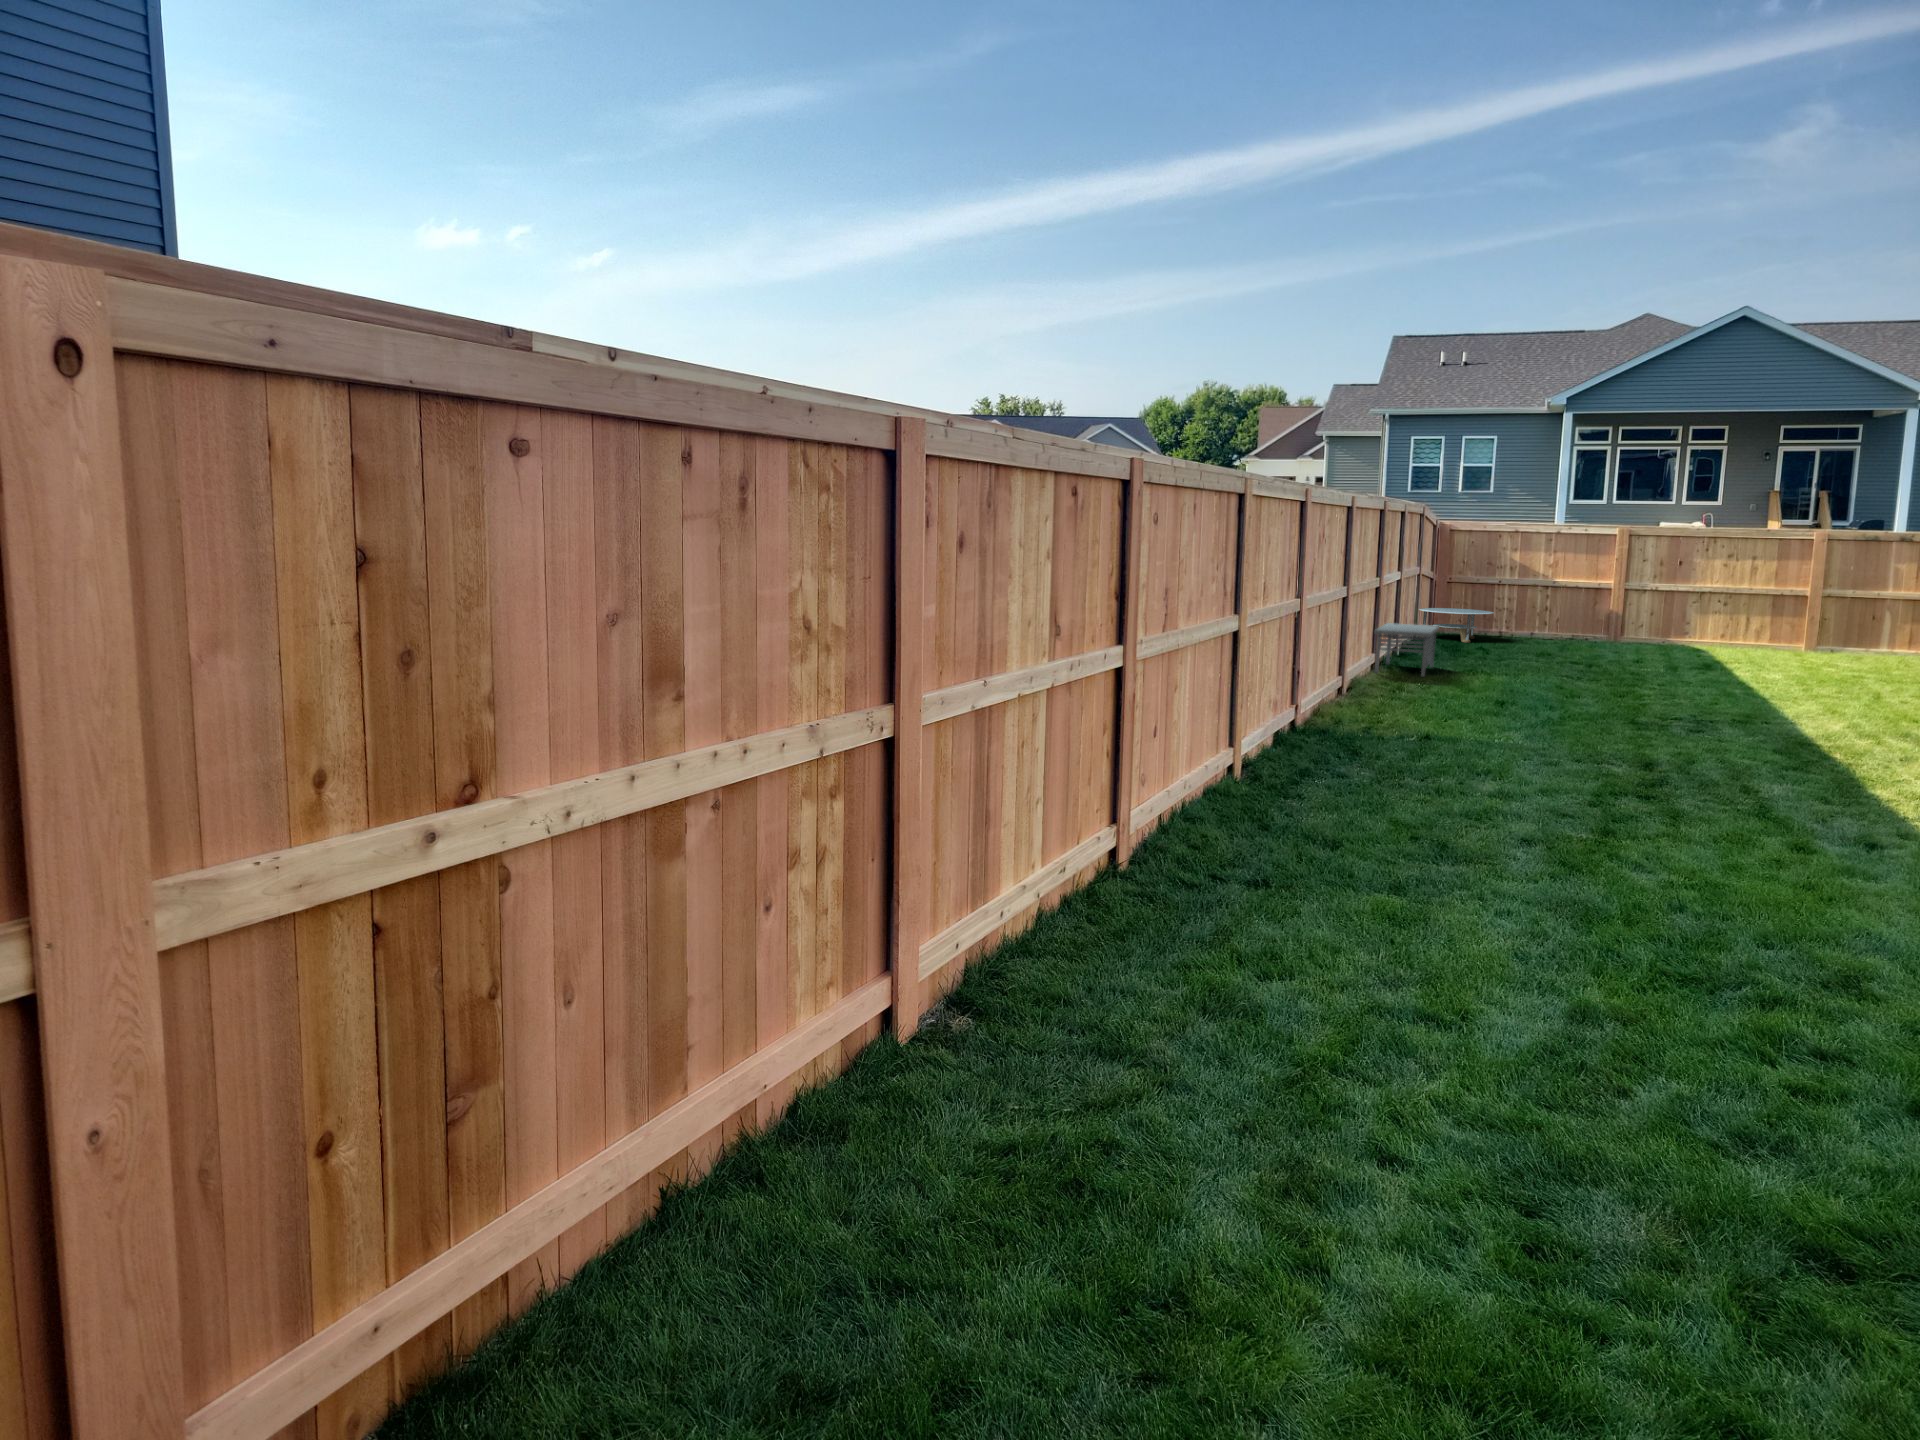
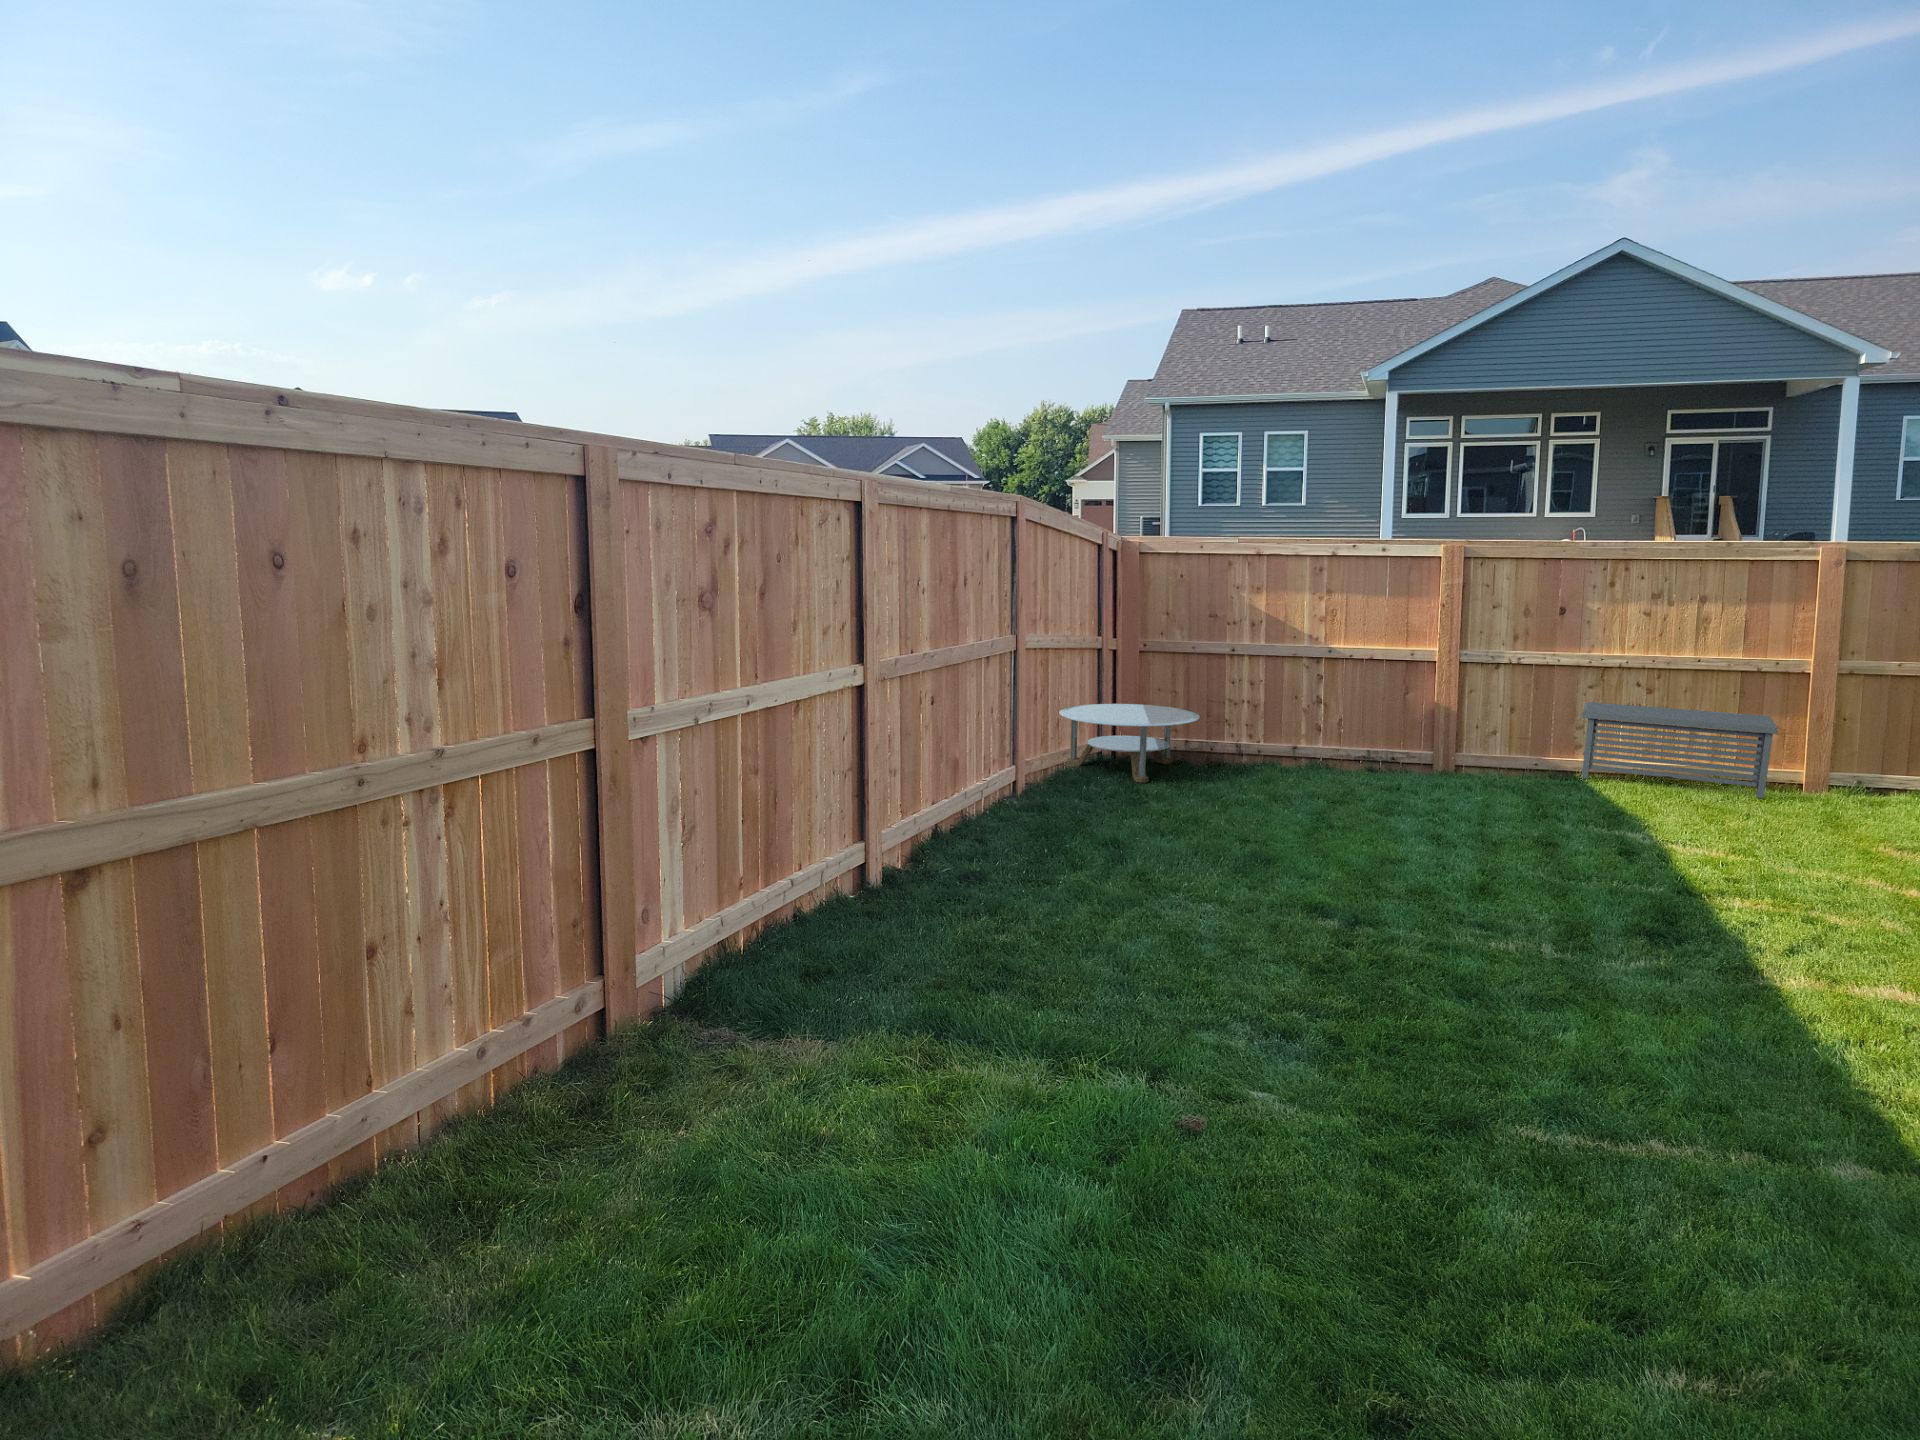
storage bench: present [1374,623,1439,677] -> present [1582,702,1778,798]

